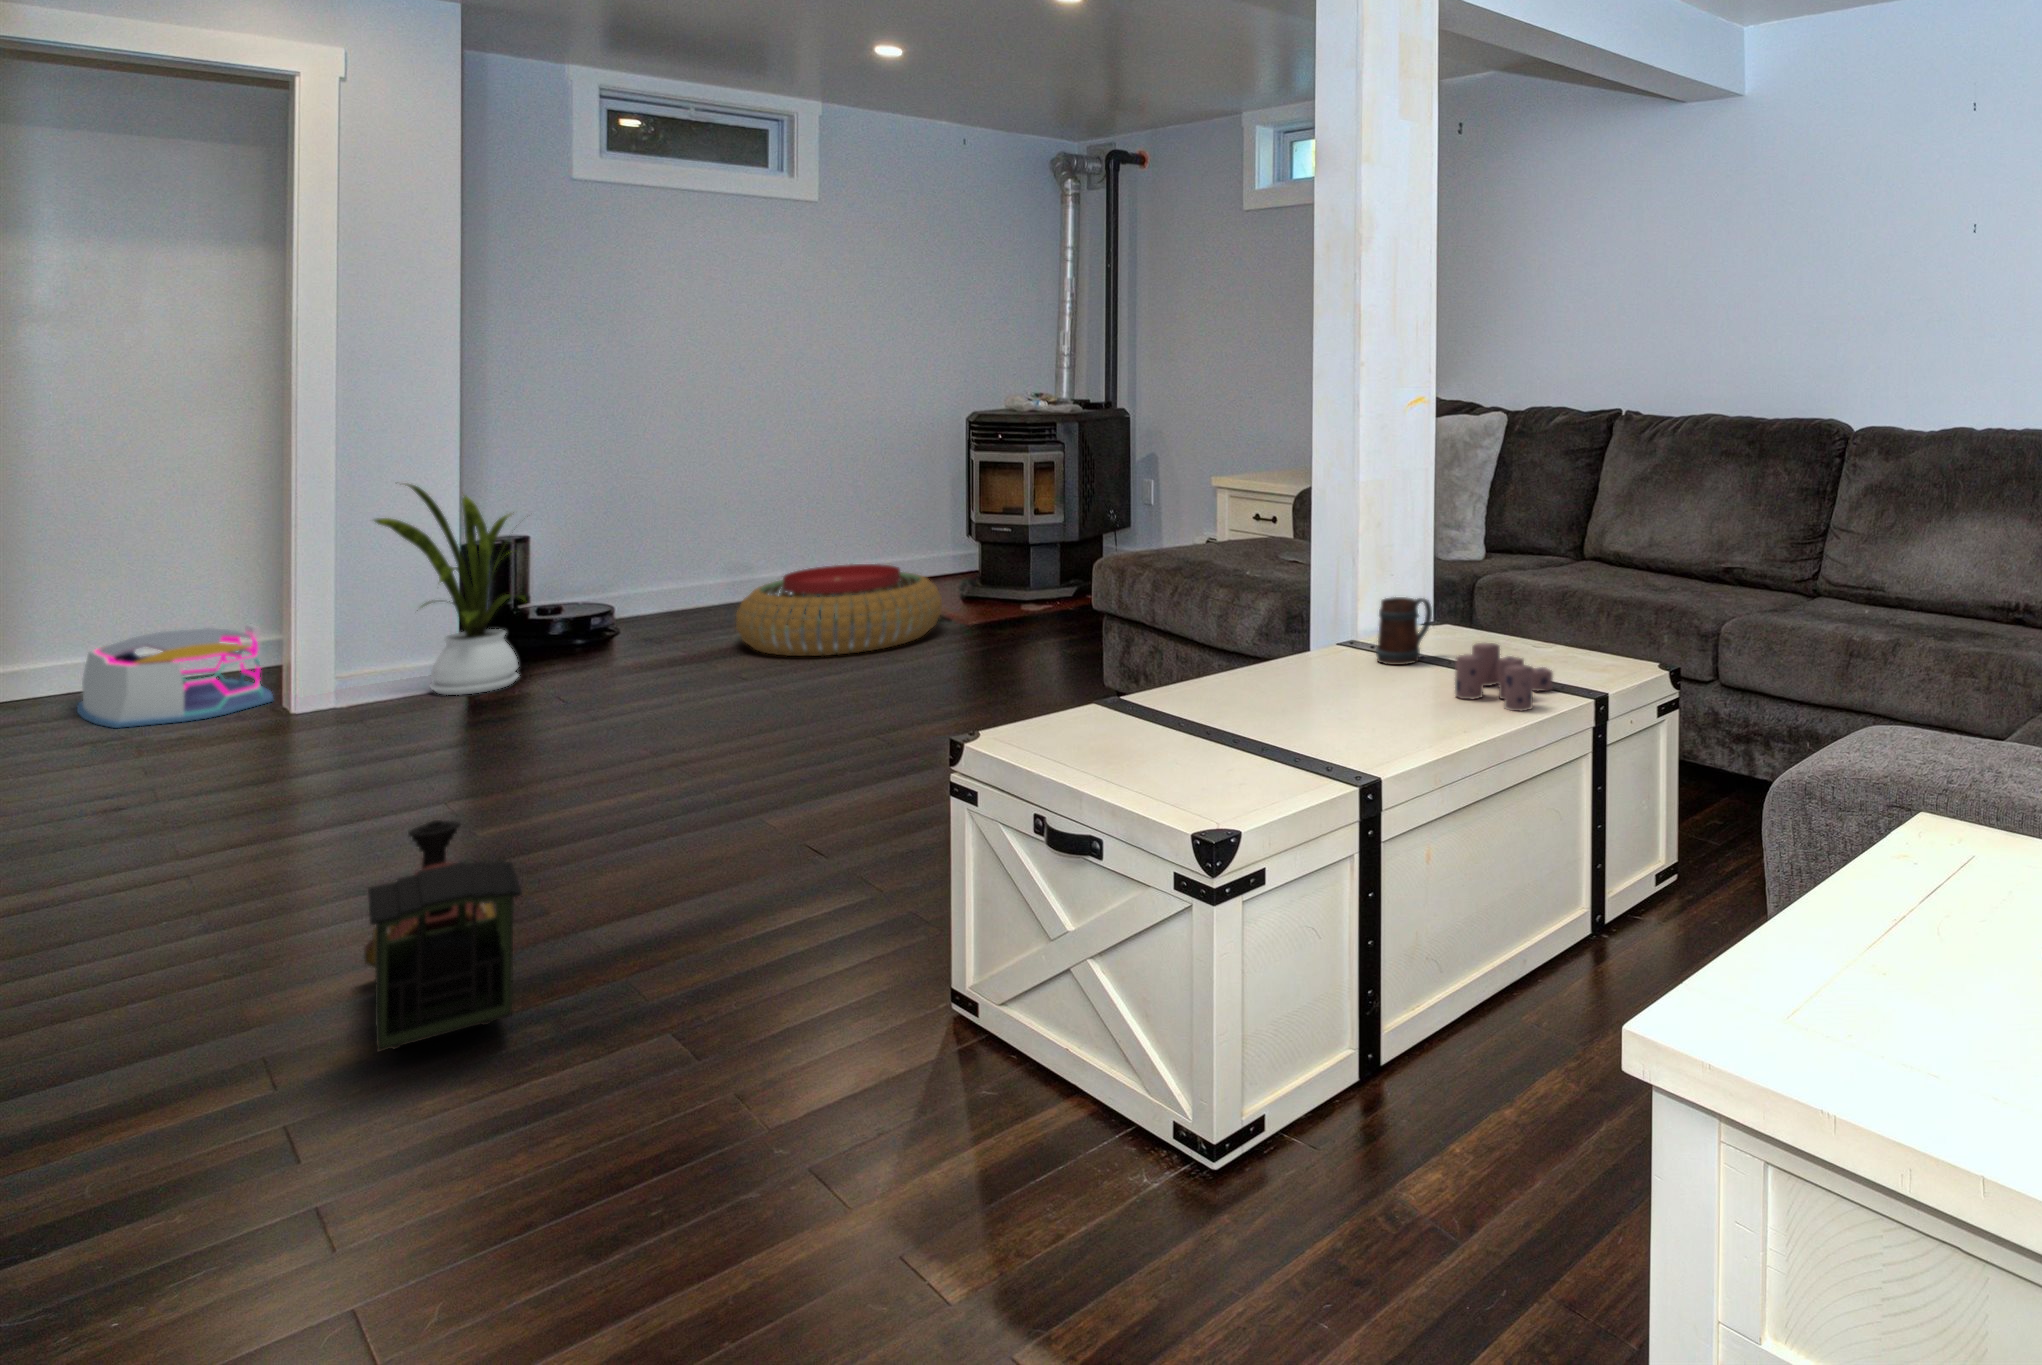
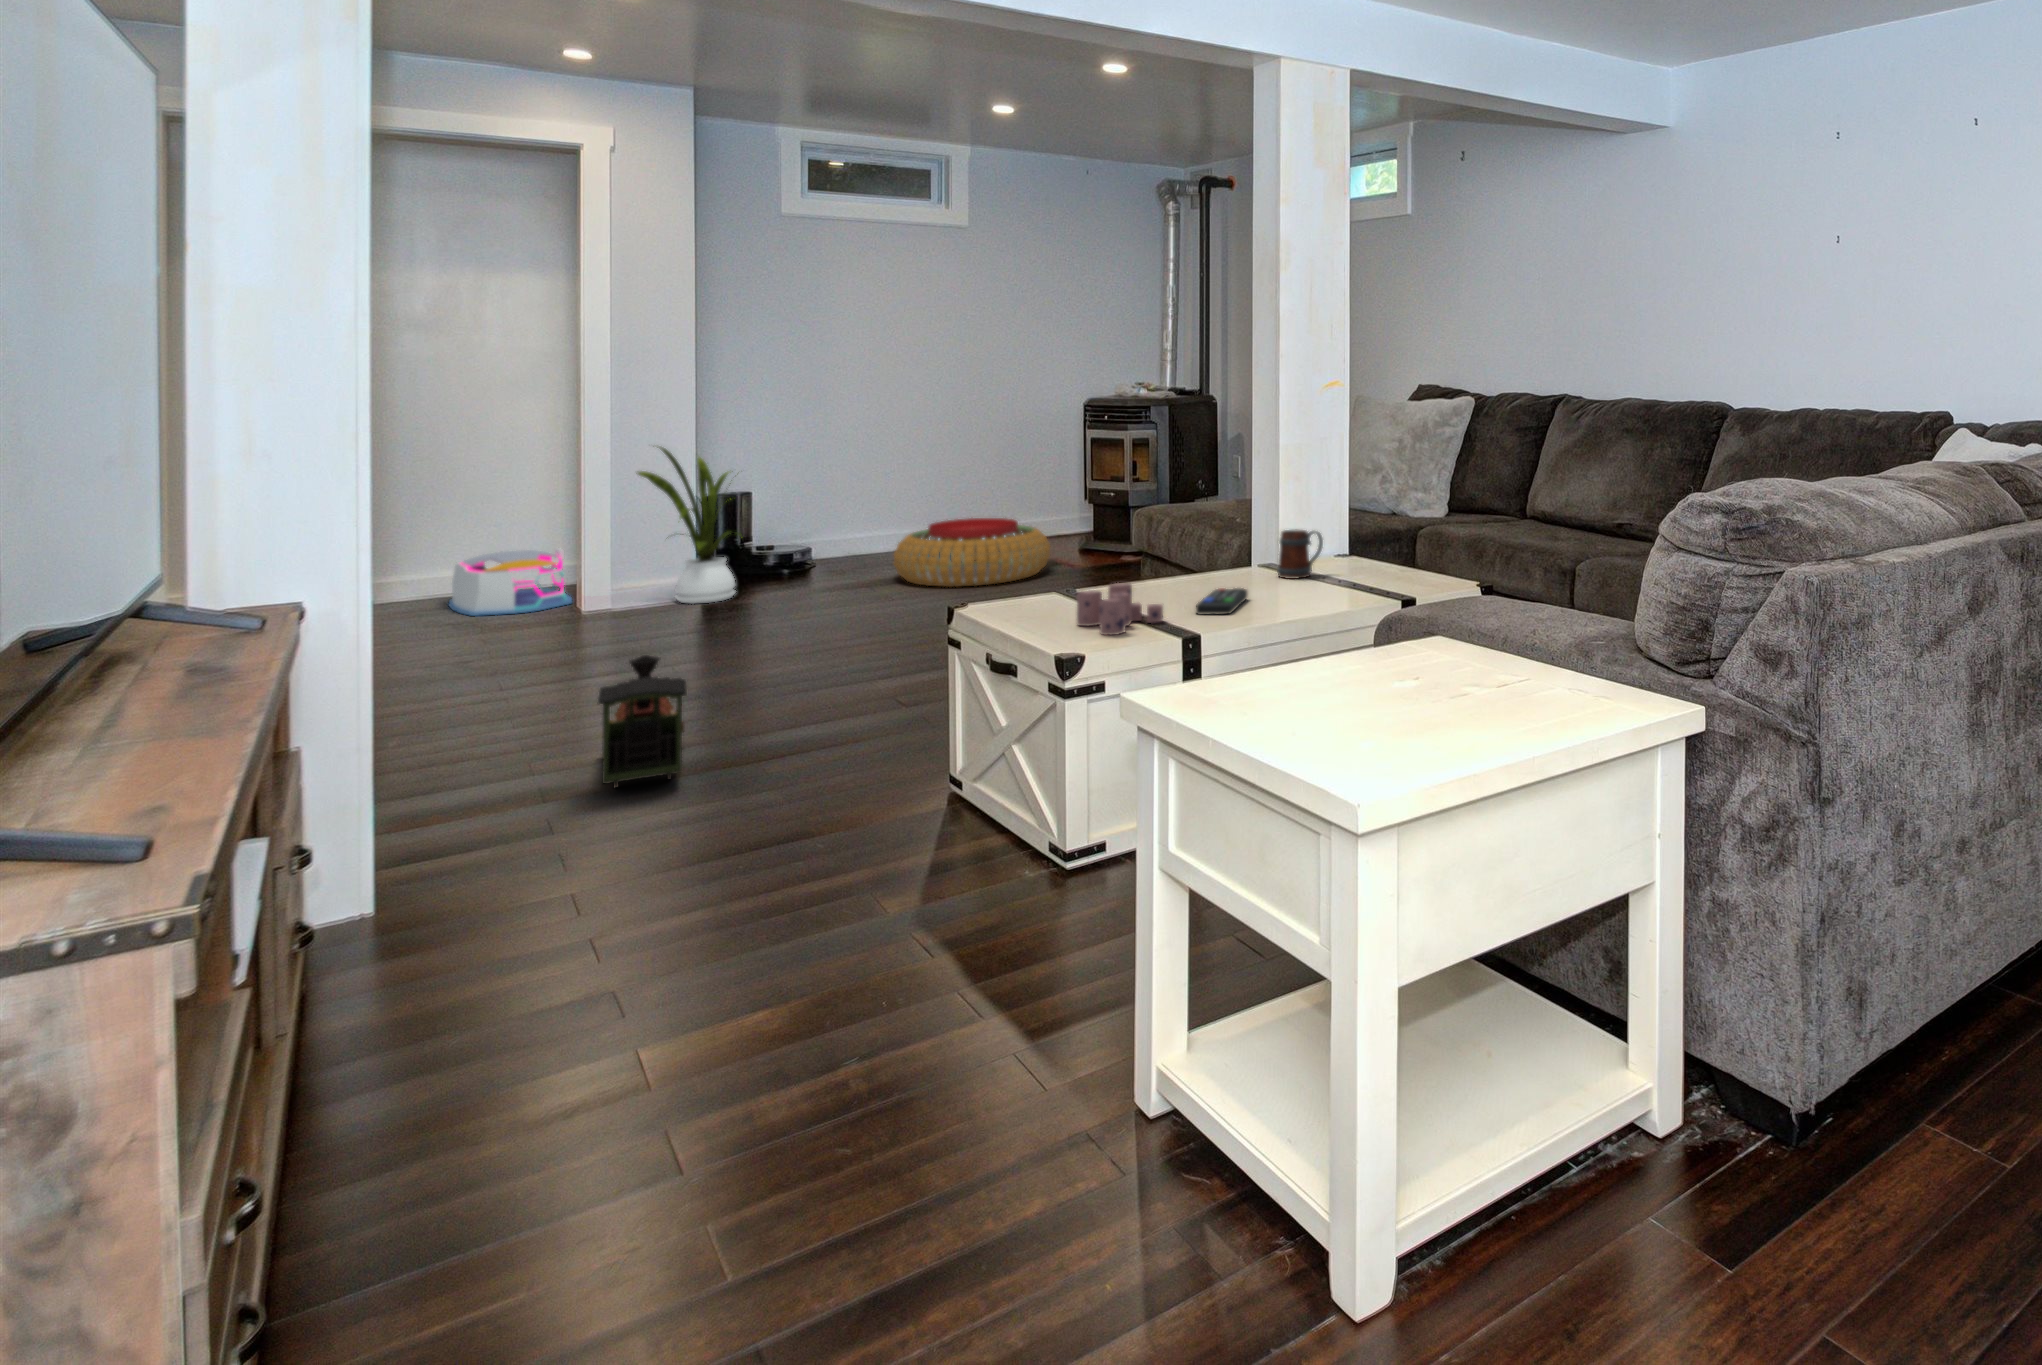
candle: present [1455,643,1553,711] -> present [1077,583,1163,635]
remote control: none [1333,691,1384,738] -> present [1196,588,1248,615]

